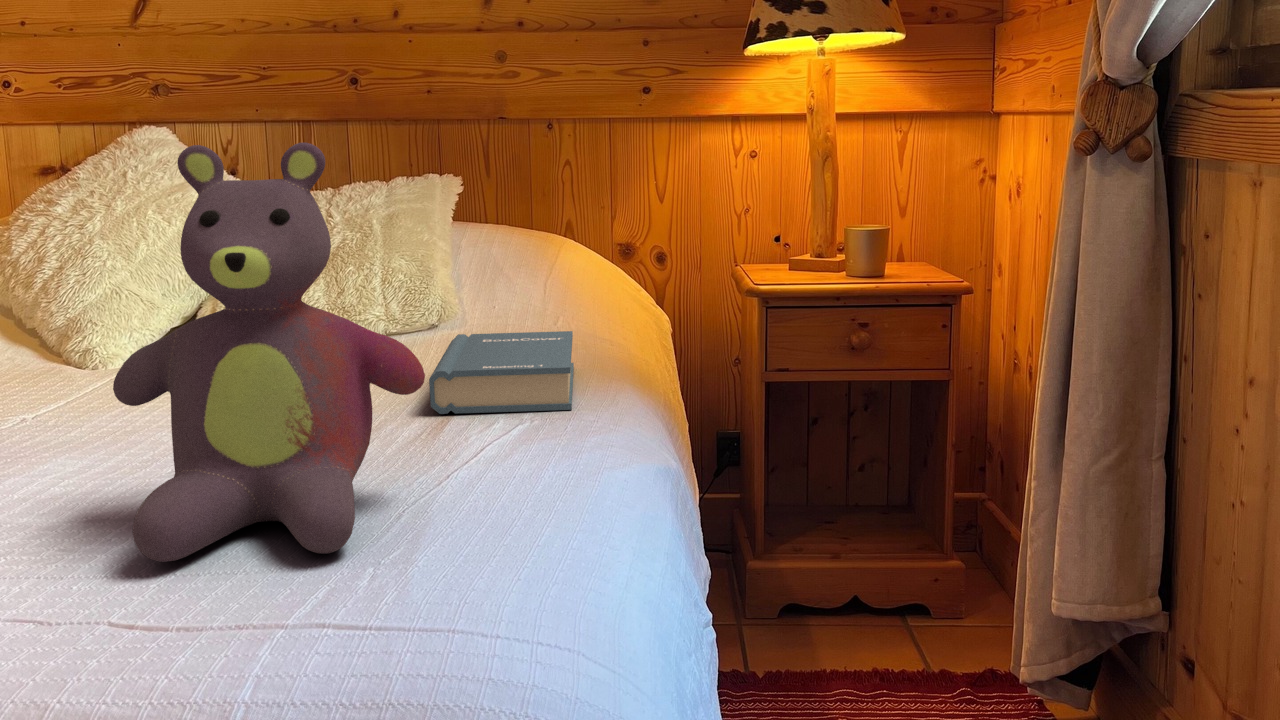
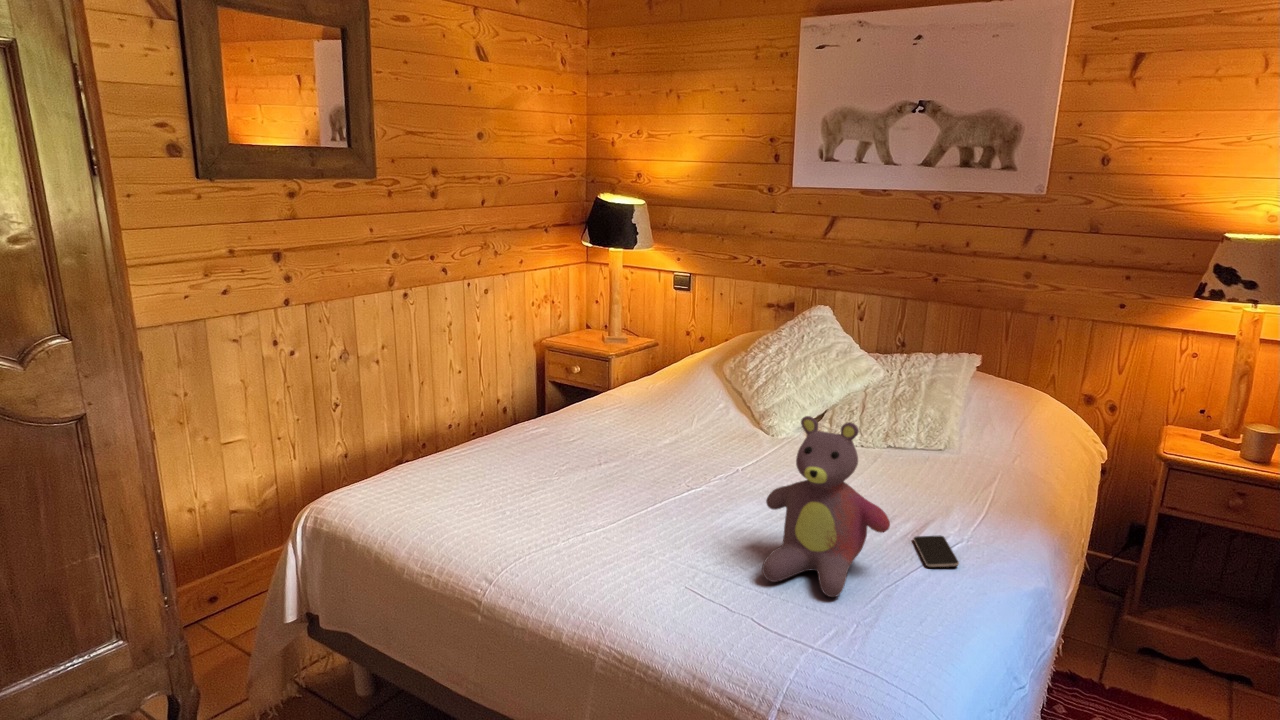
hardback book: present [429,331,574,414] -> none [913,468,1009,535]
smartphone: none [451,420,560,466] -> present [913,536,959,567]

